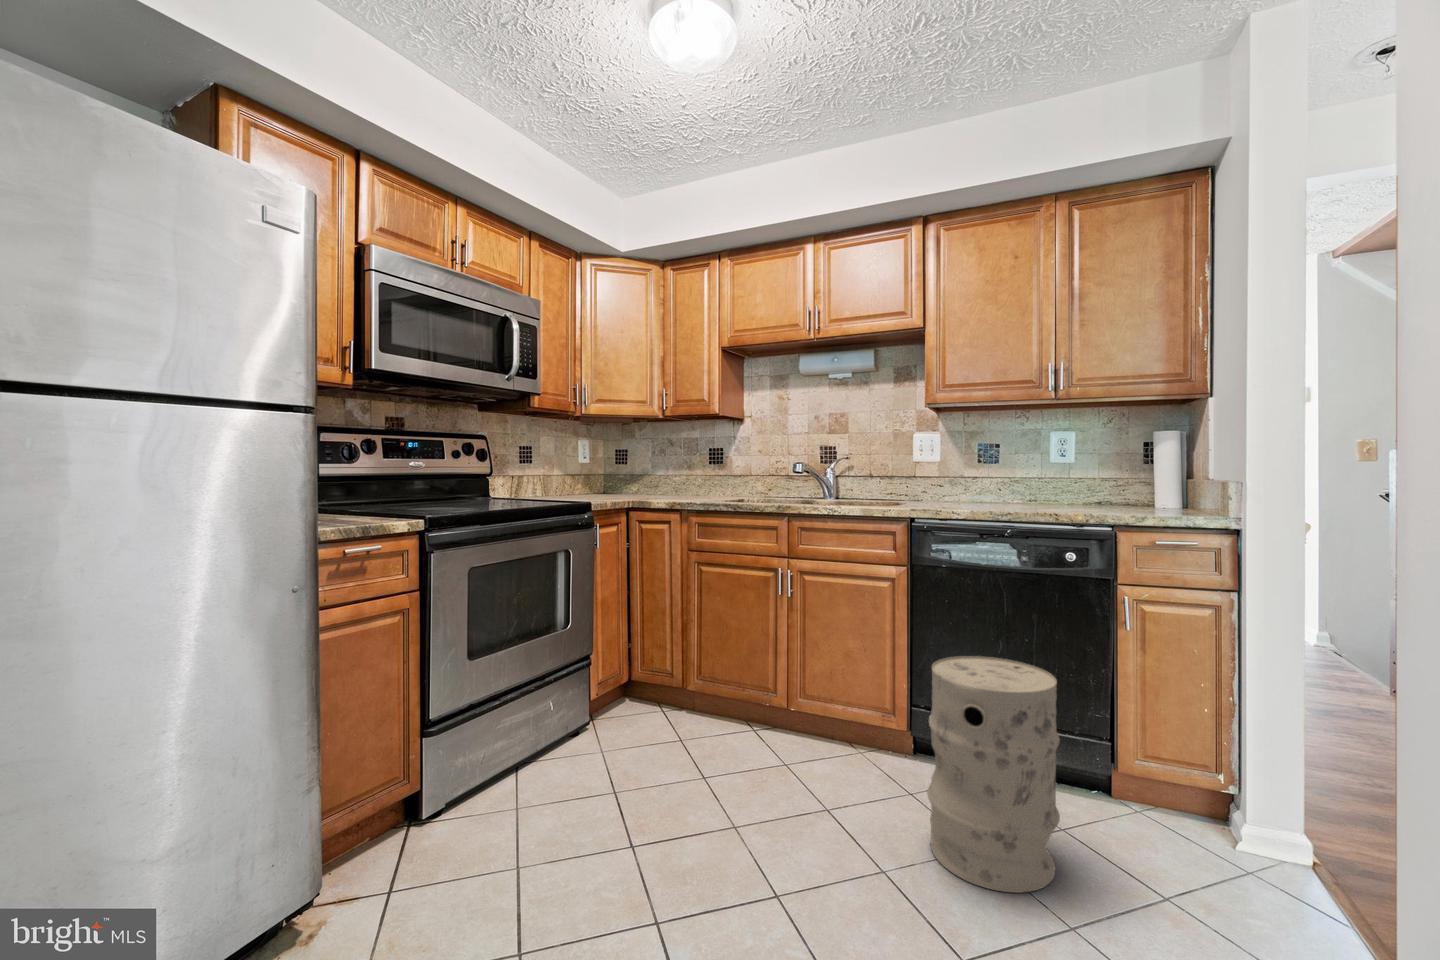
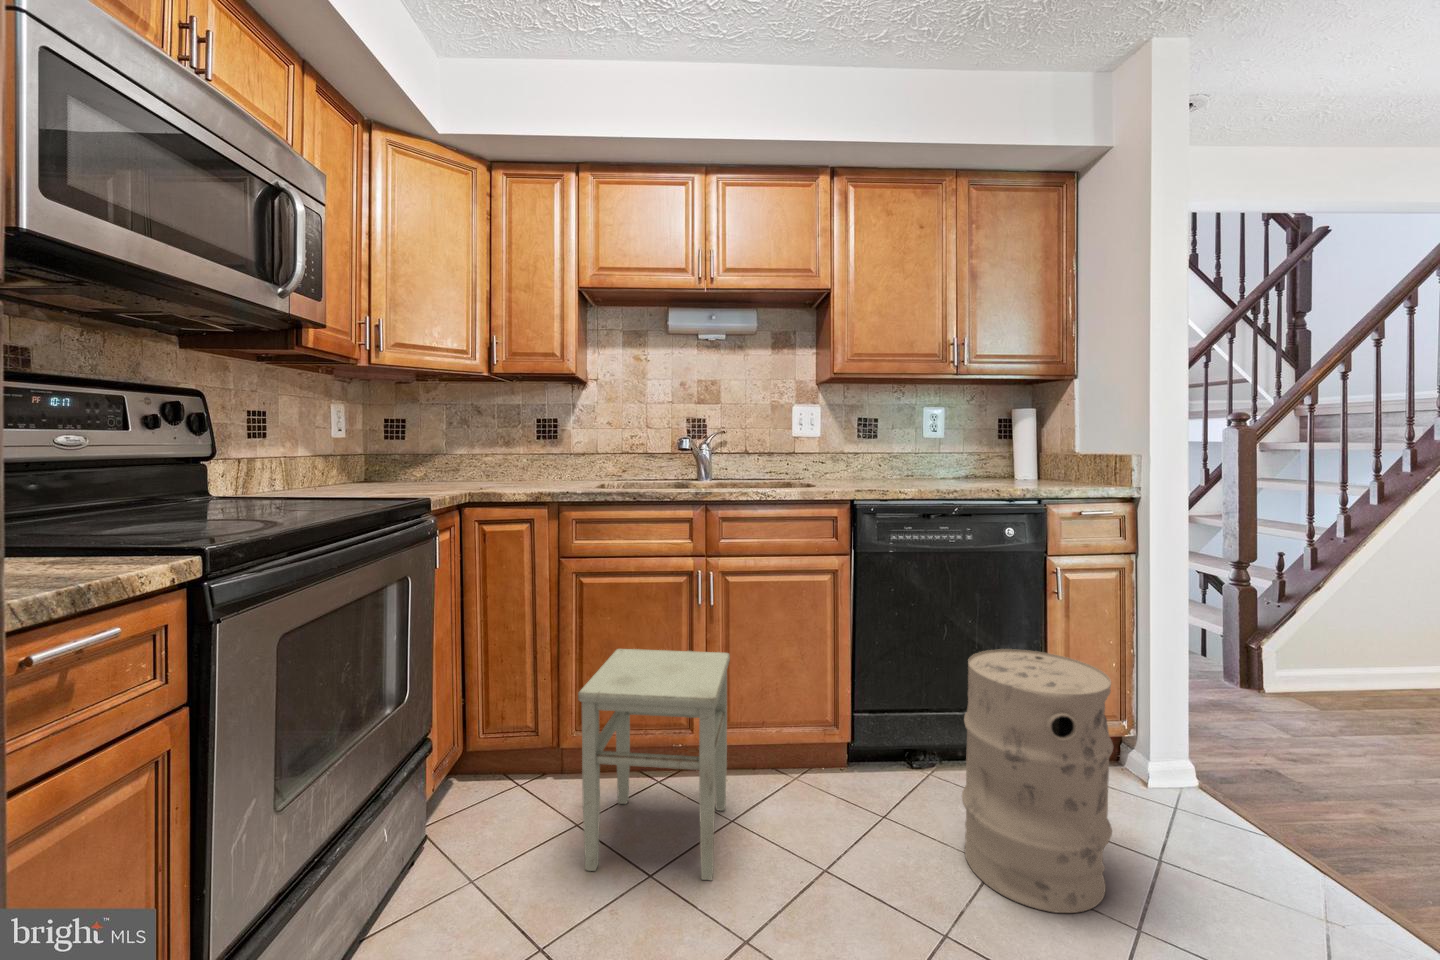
stool: none [655,620,783,788] -> present [578,649,730,880]

